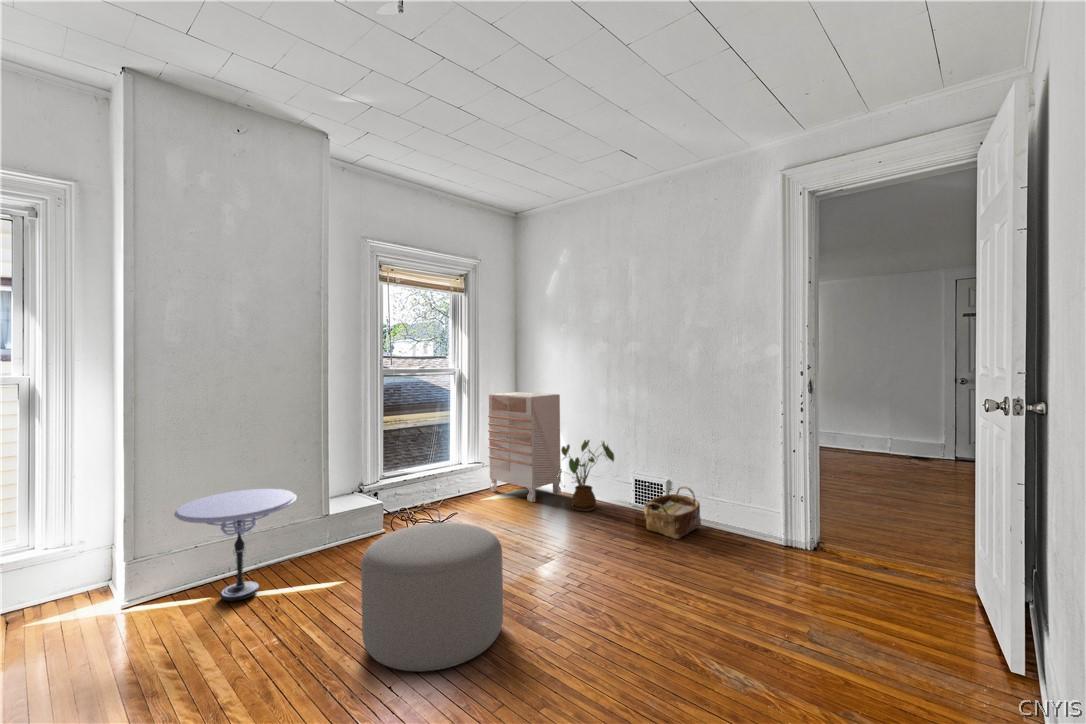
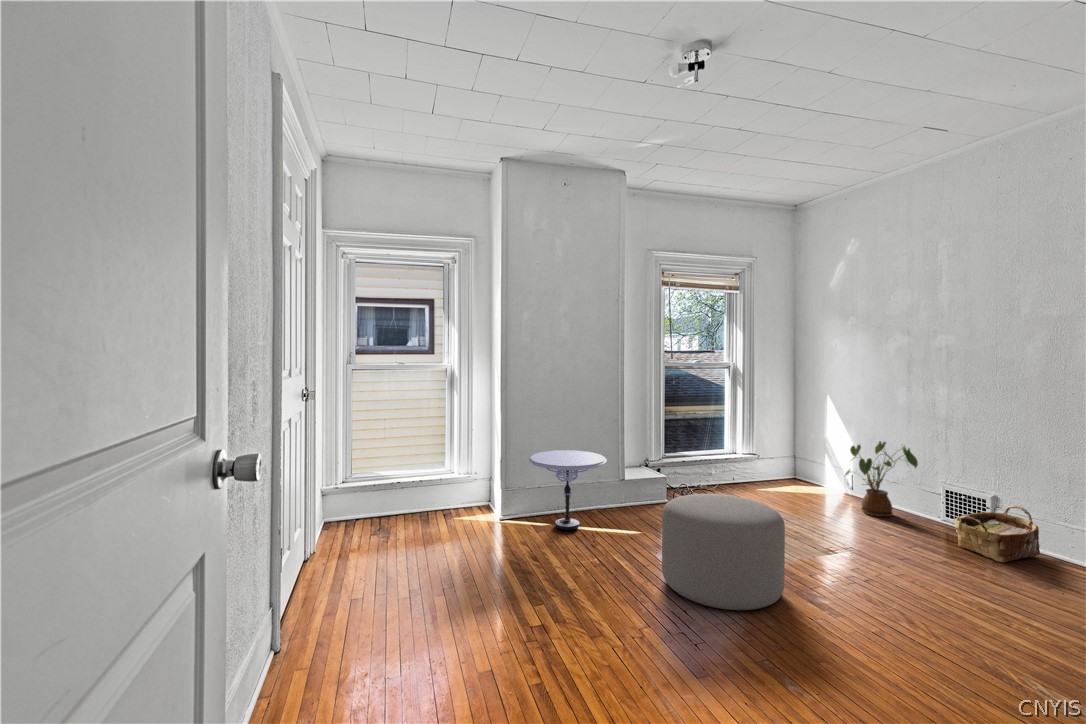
dresser: present [488,392,561,502] -> none [767,388,850,499]

